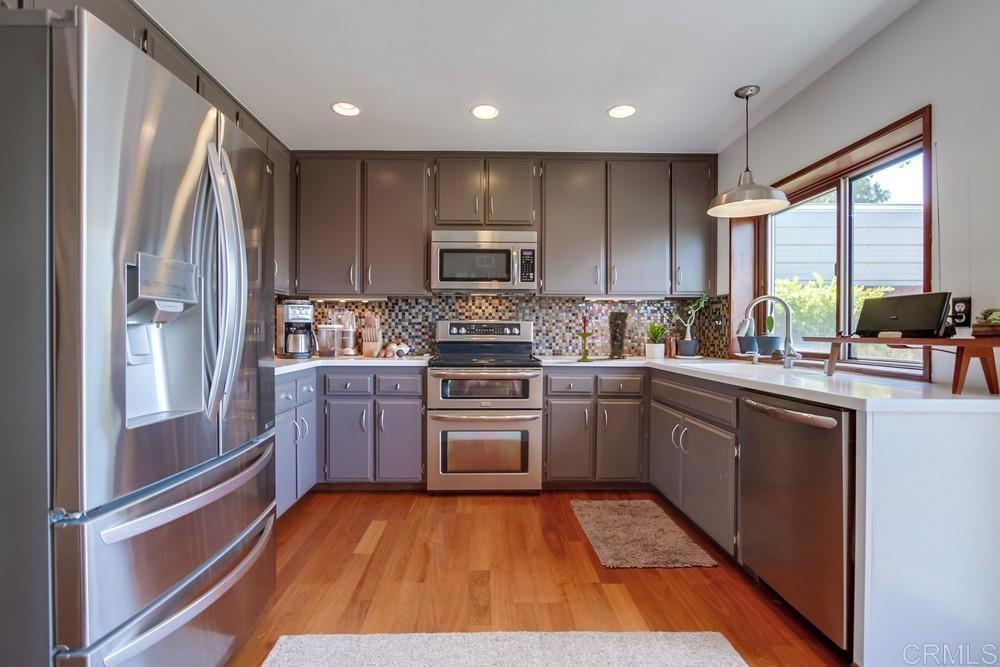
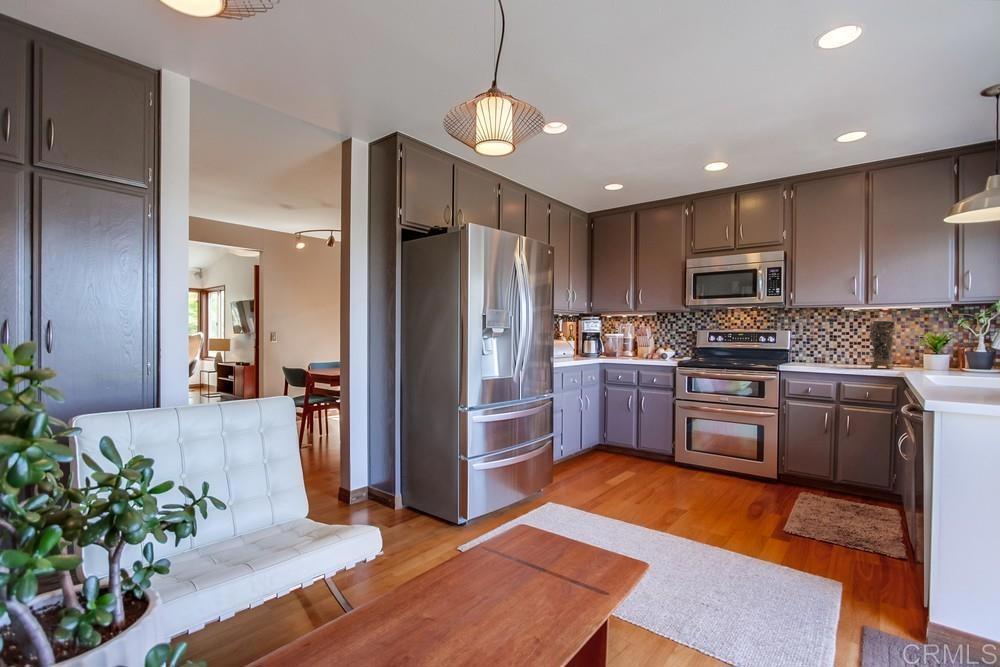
candle: present [576,316,594,362] -> none [819,325,839,369]

